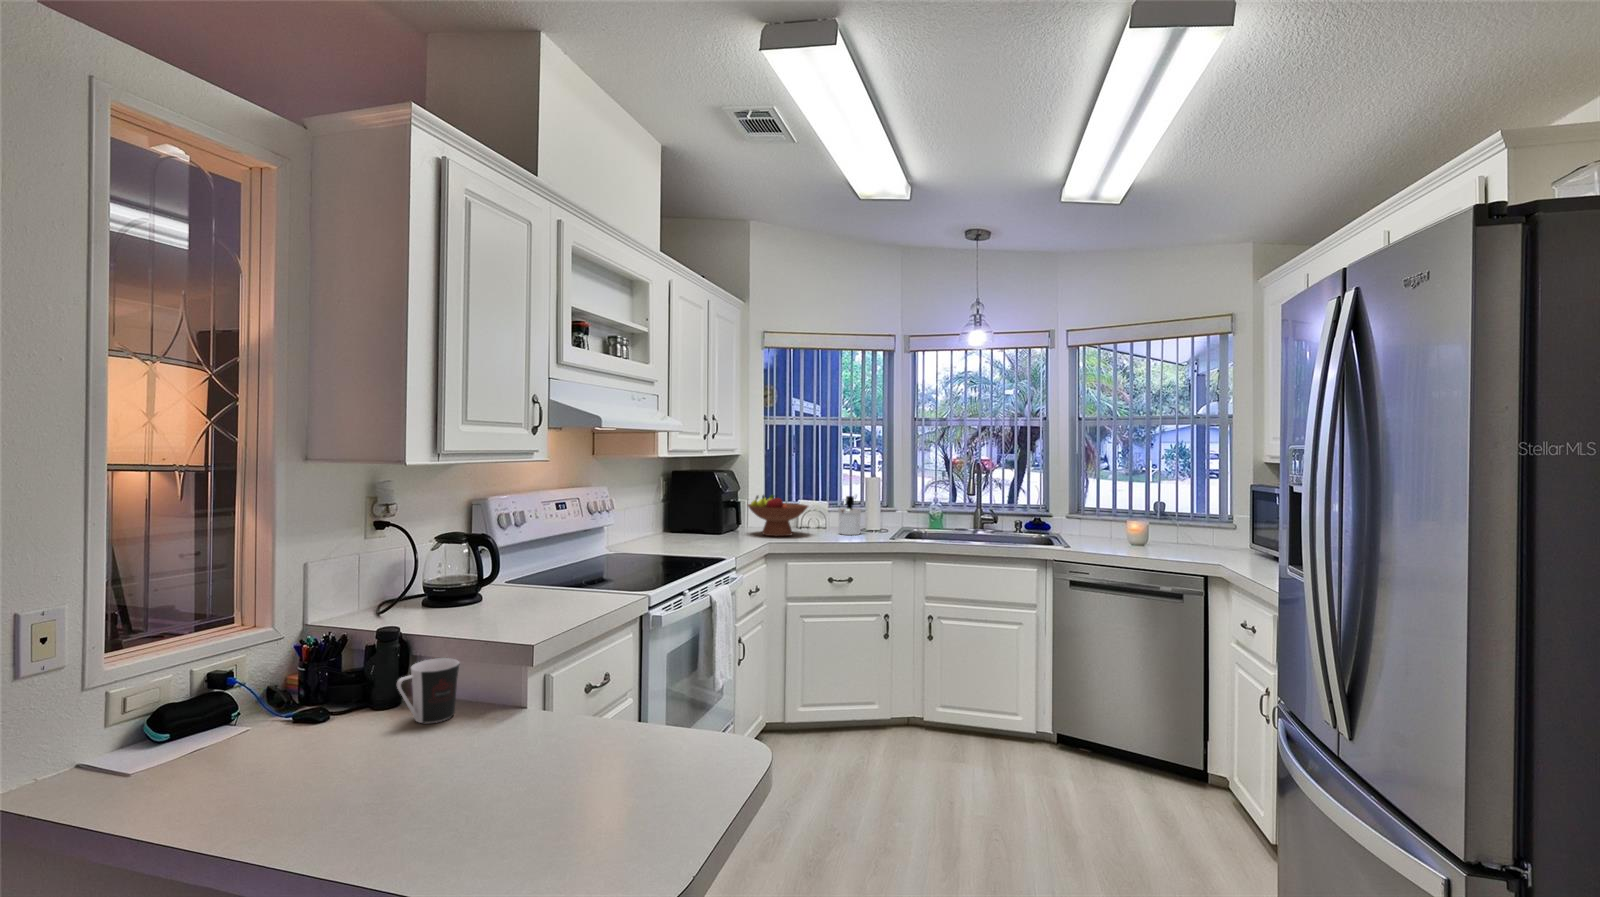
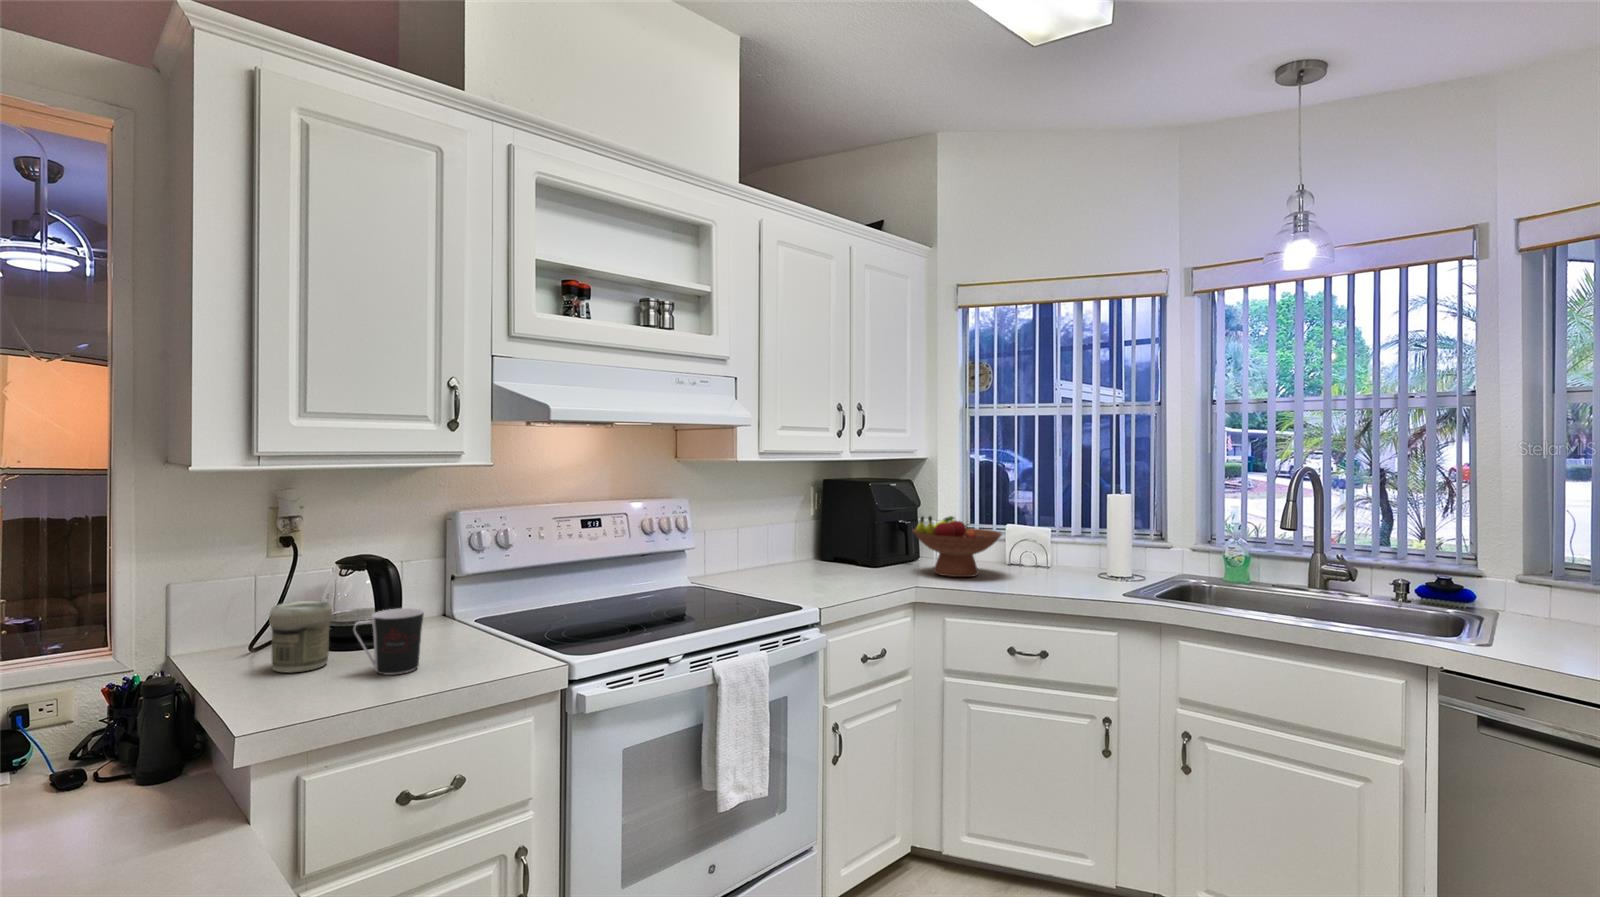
soap dispenser: present [838,496,861,535] -> none [1053,523,1091,583]
jar: none [434,567,479,621] -> present [269,601,332,673]
coffee cup: present [397,658,459,723] -> present [353,608,424,675]

